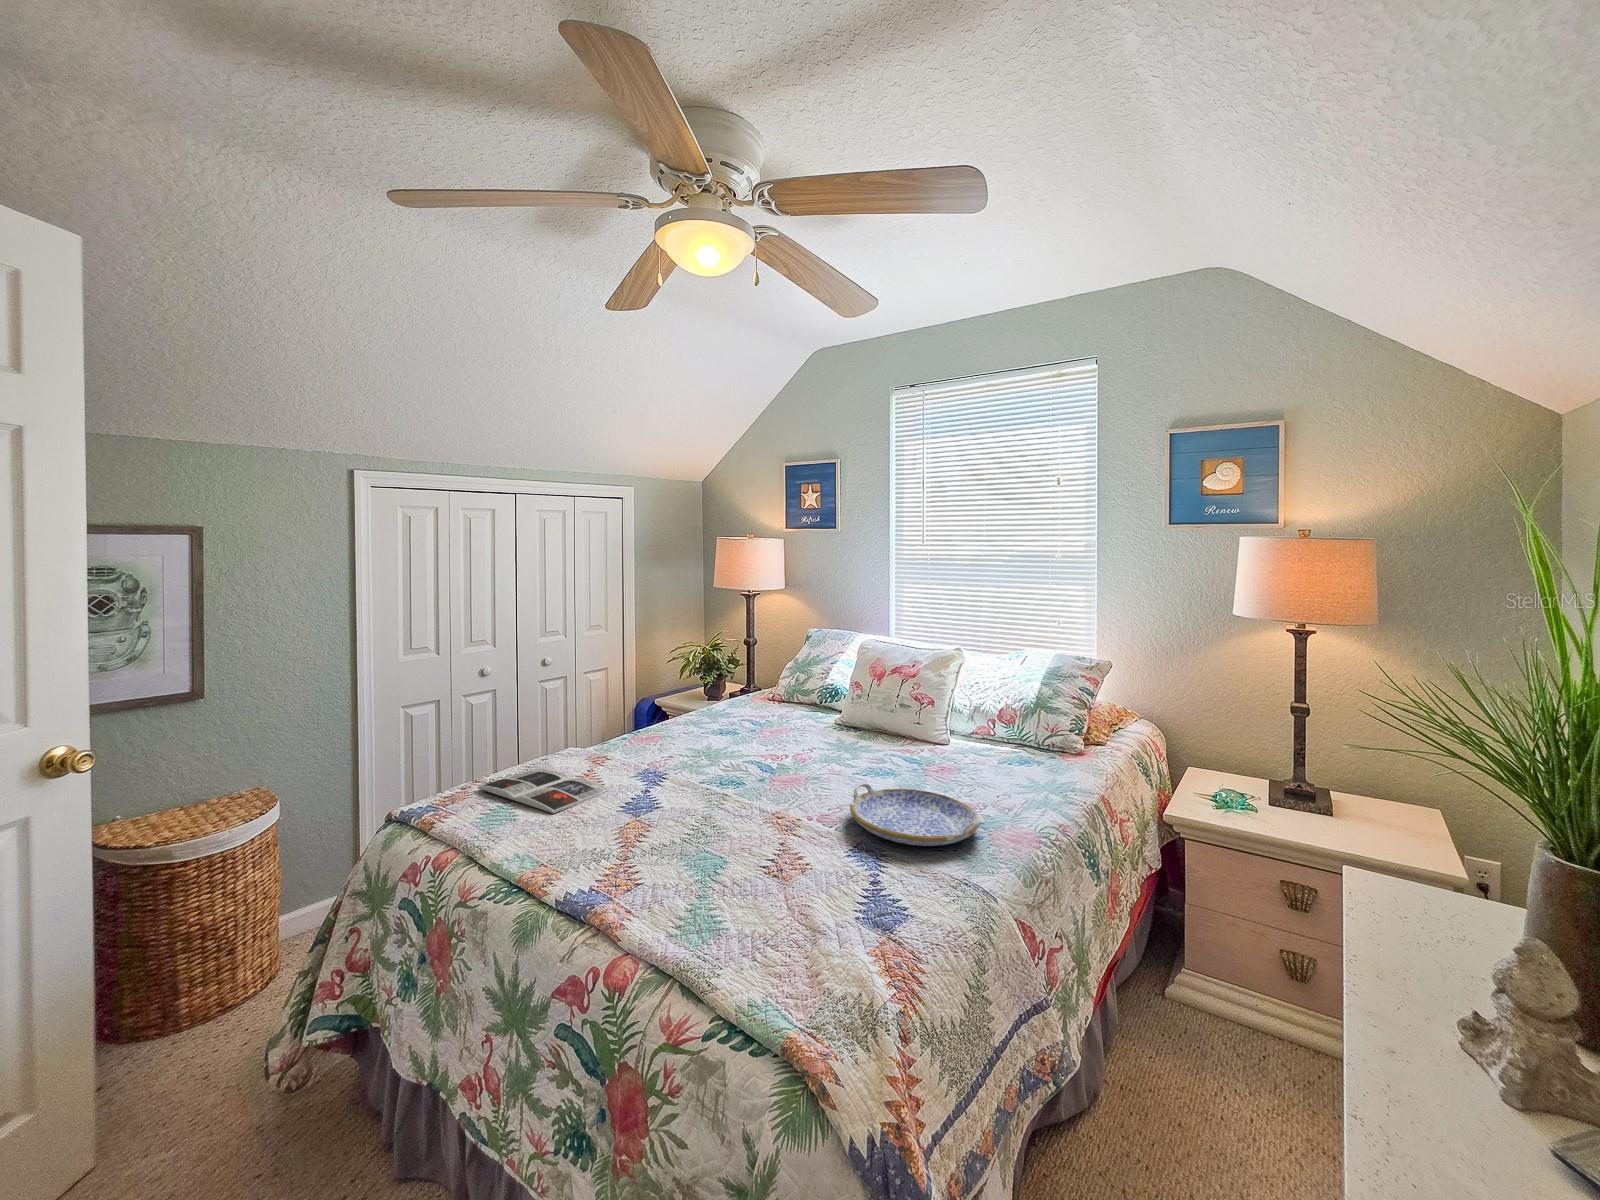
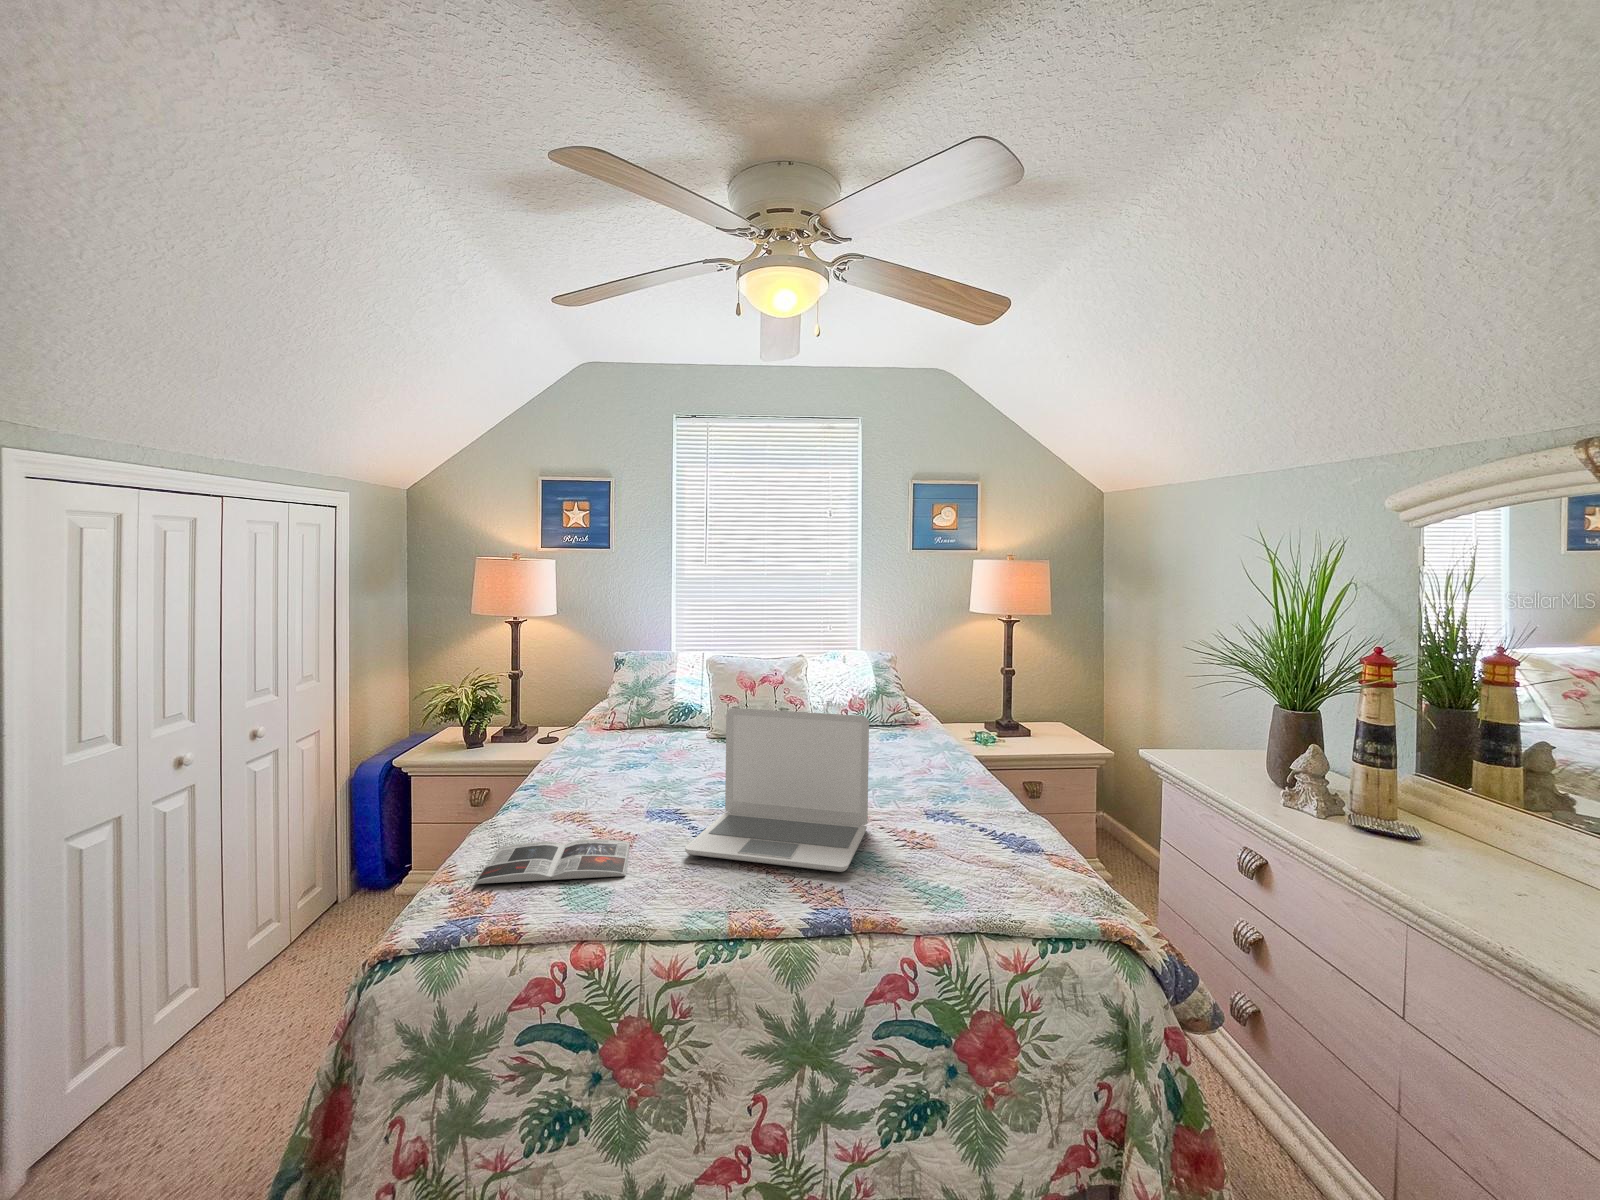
laptop: none [612,689,797,869] -> present [685,708,869,872]
serving tray: present [850,783,982,846] -> none [862,769,979,807]

